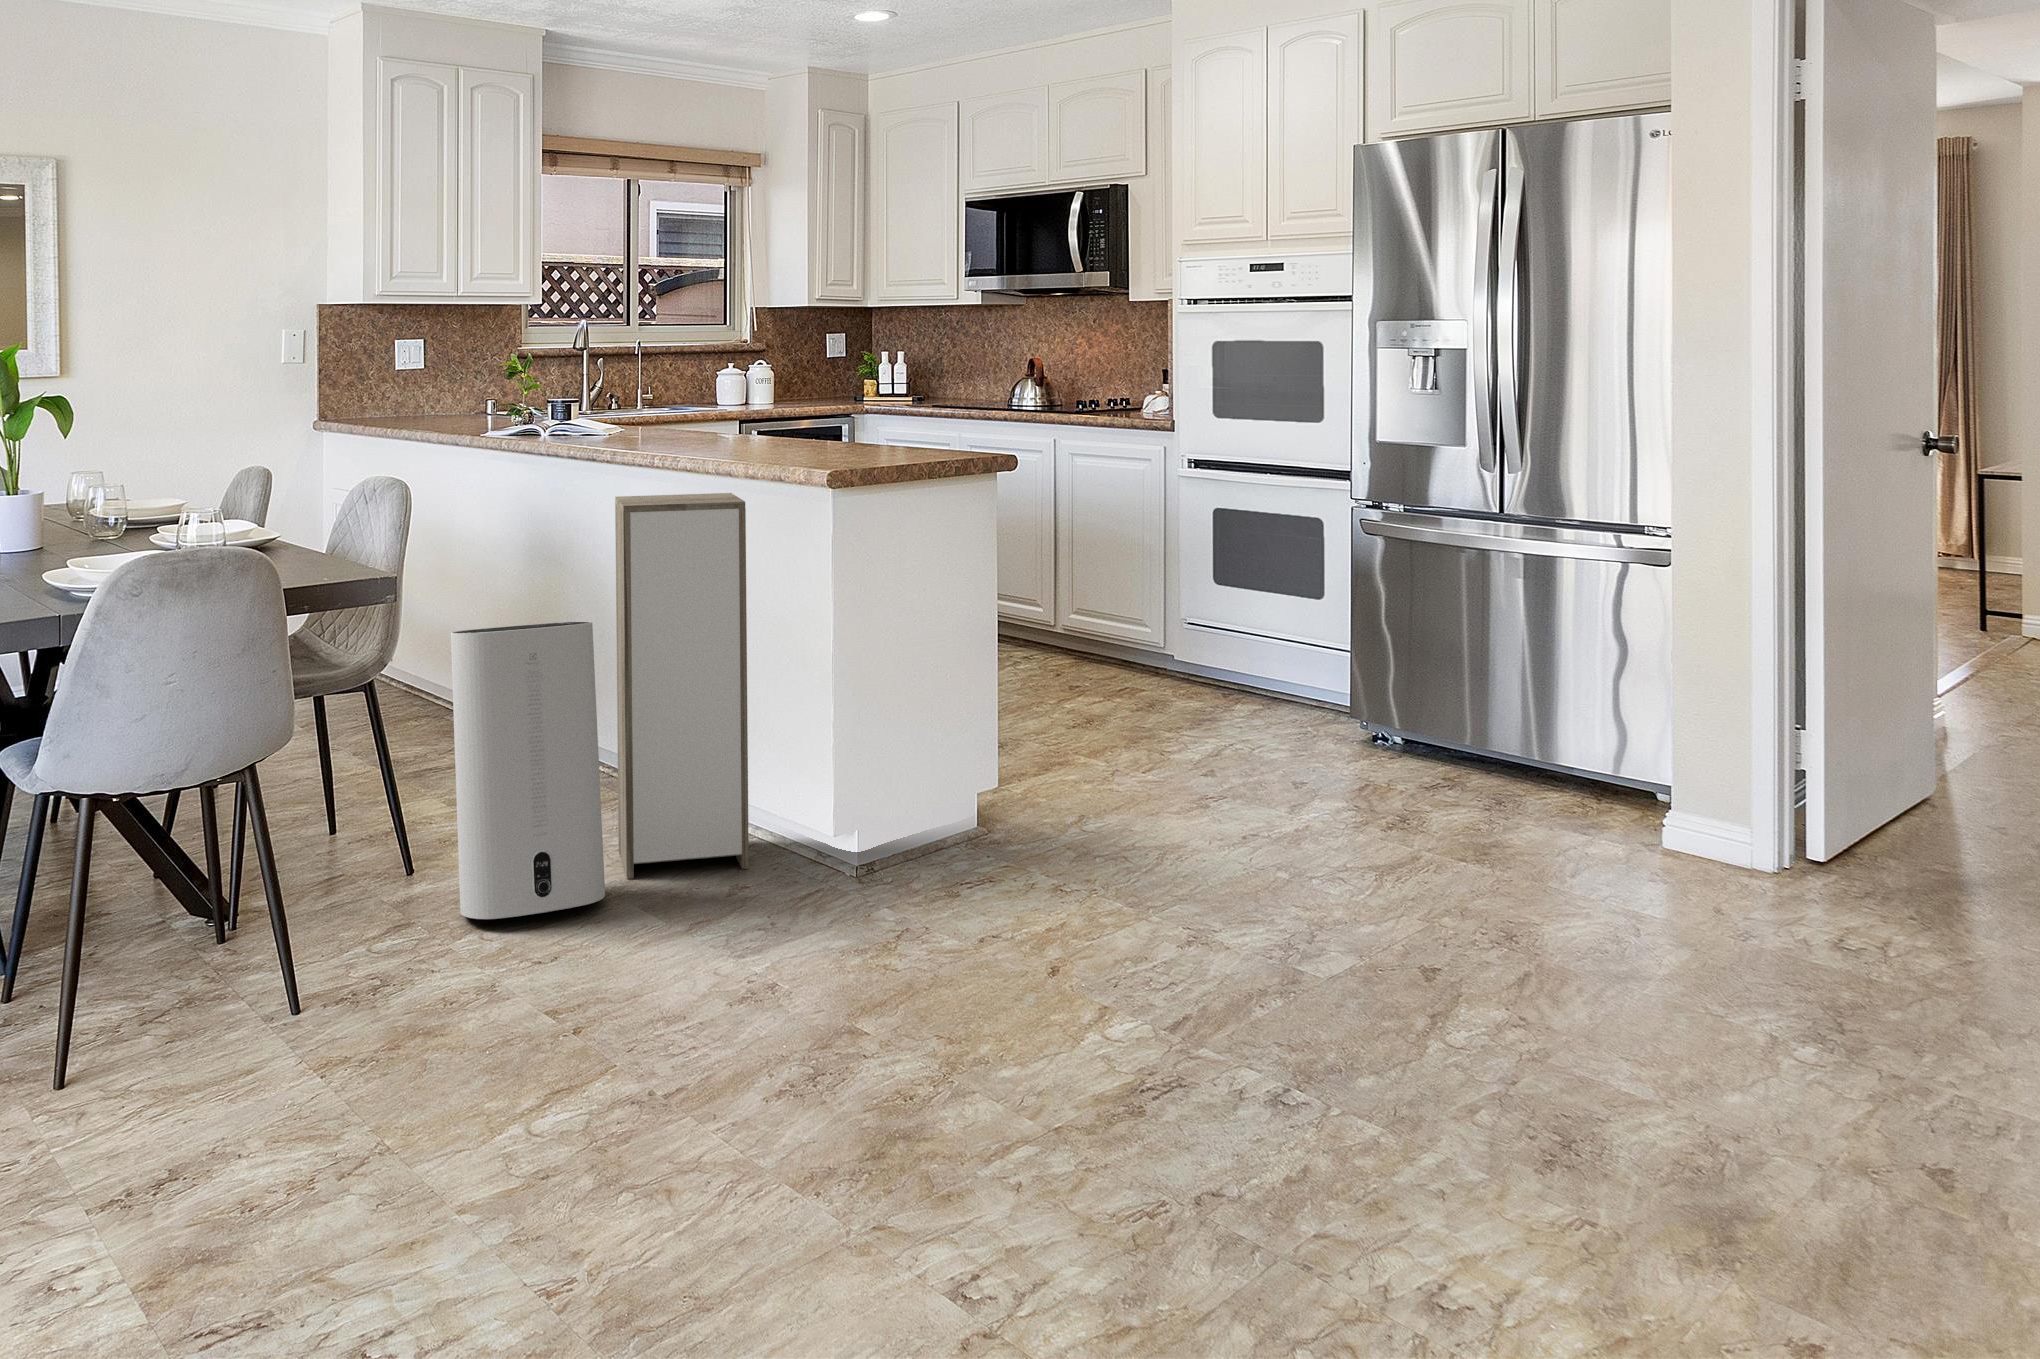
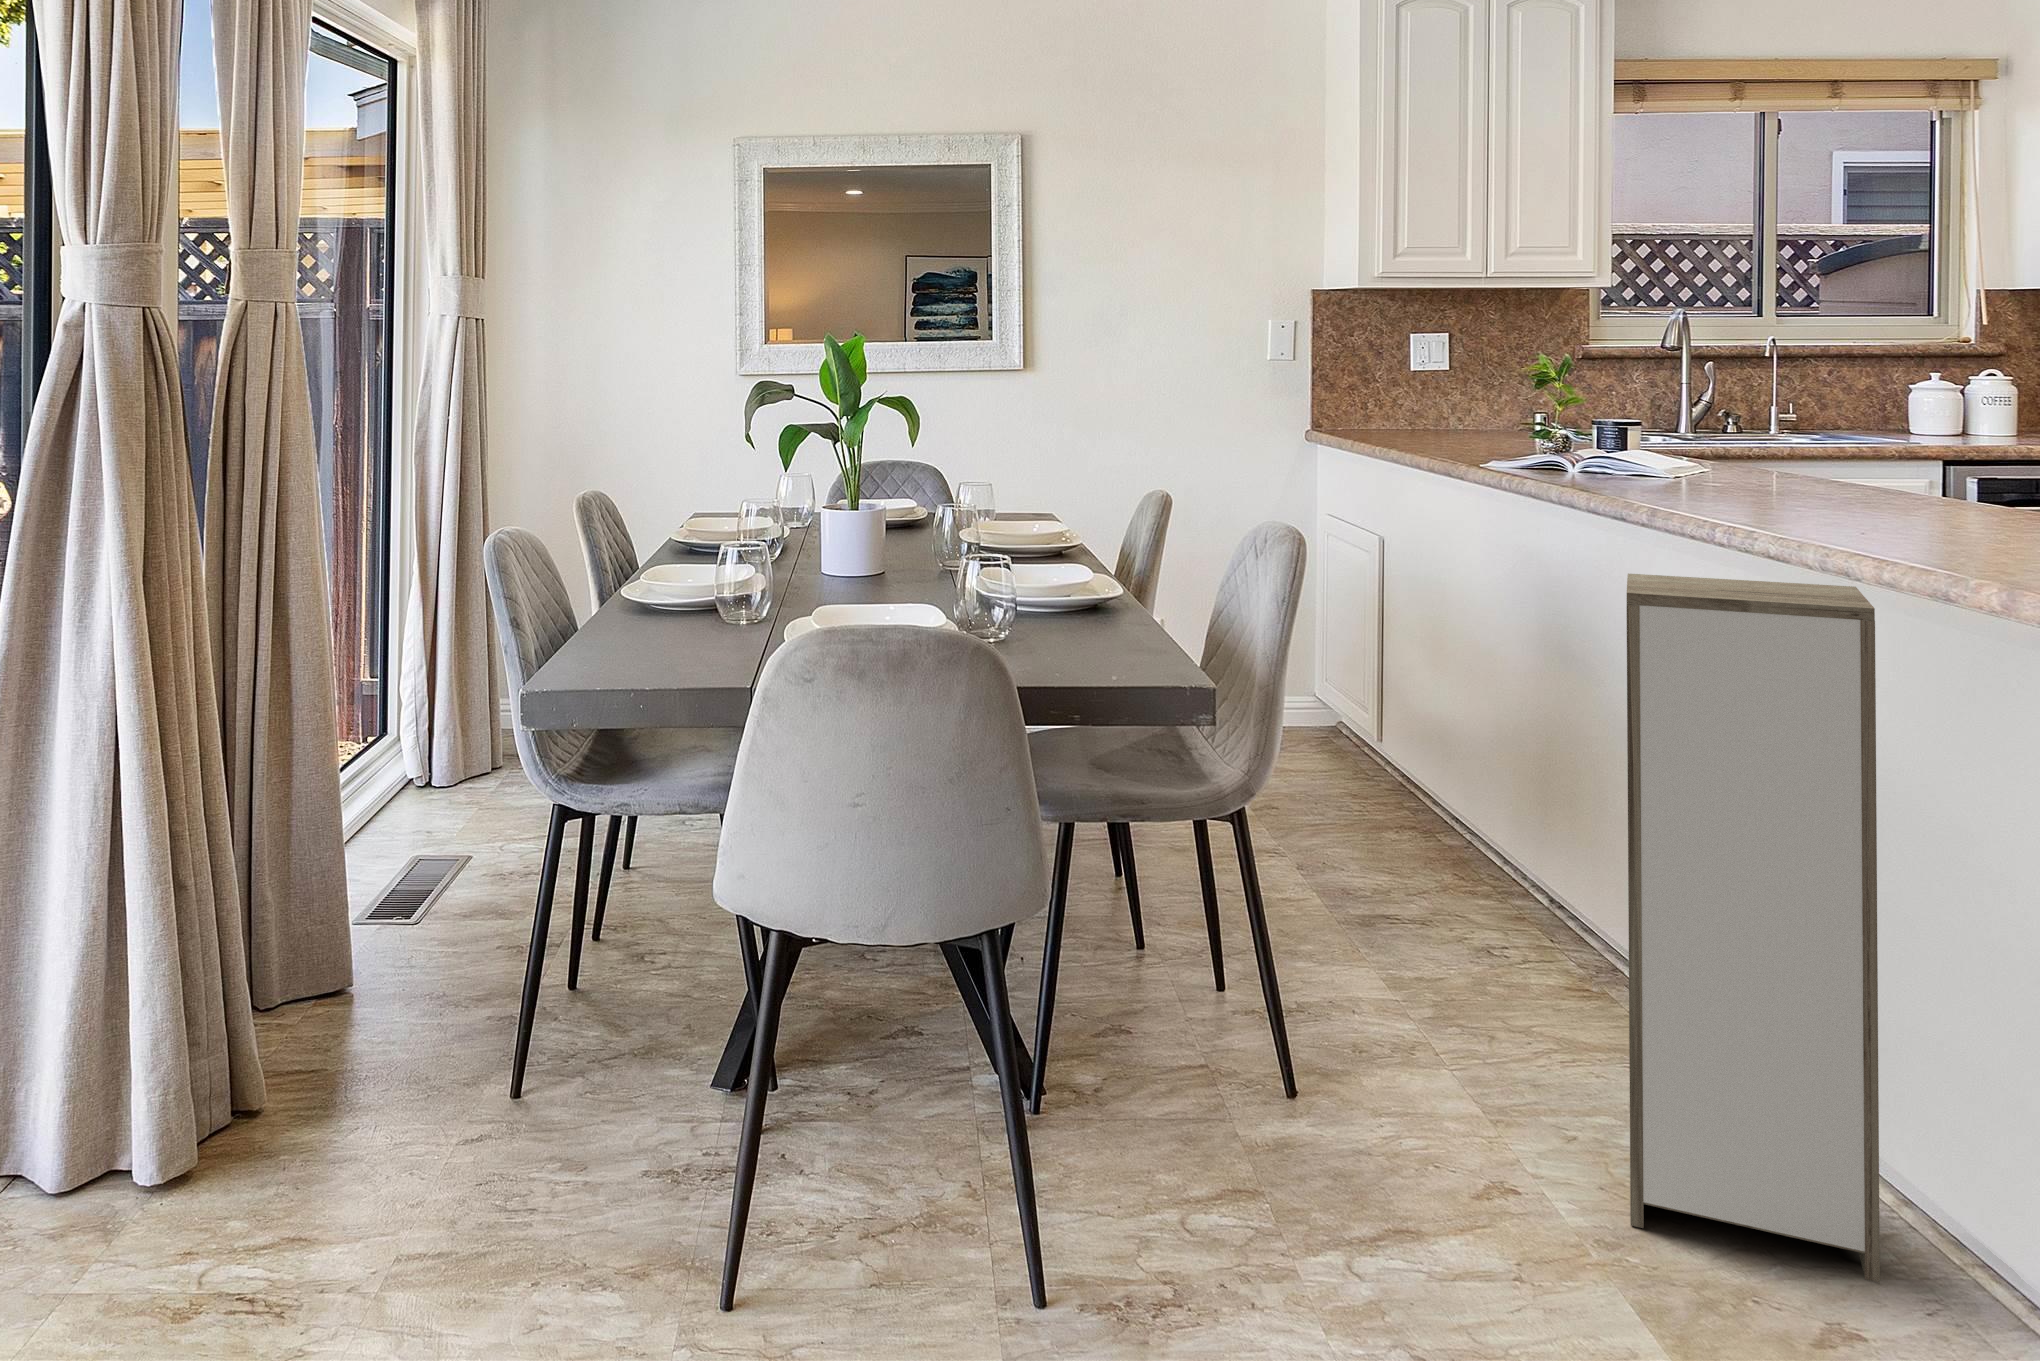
air purifier: present [451,621,605,919] -> none [1325,758,1577,1267]

